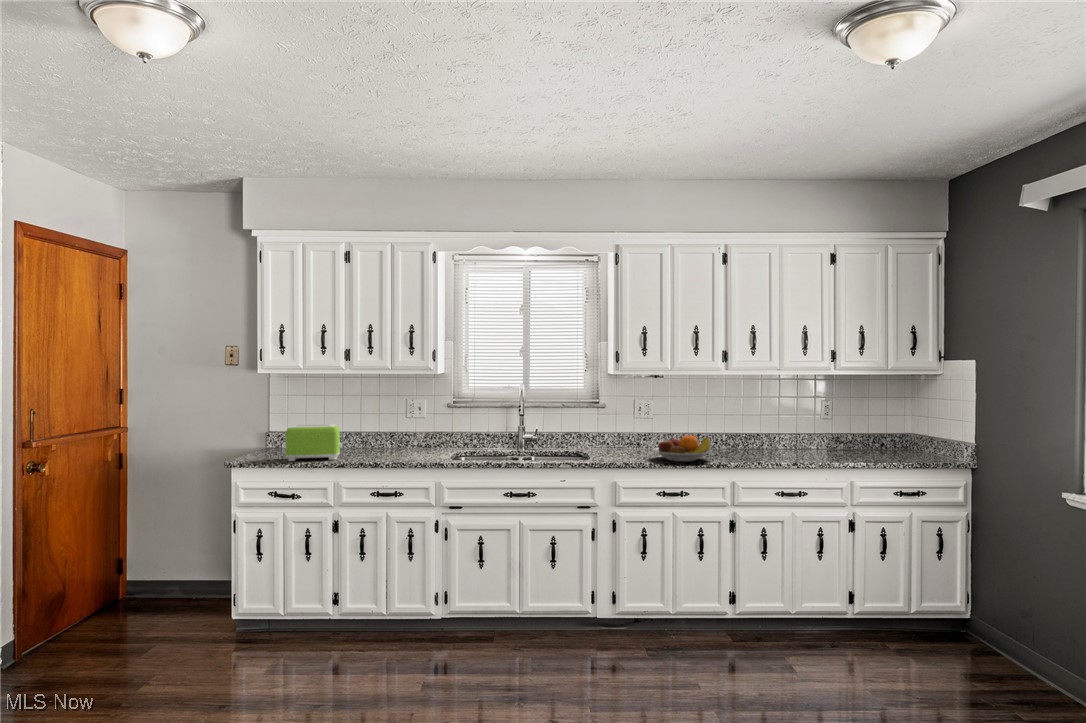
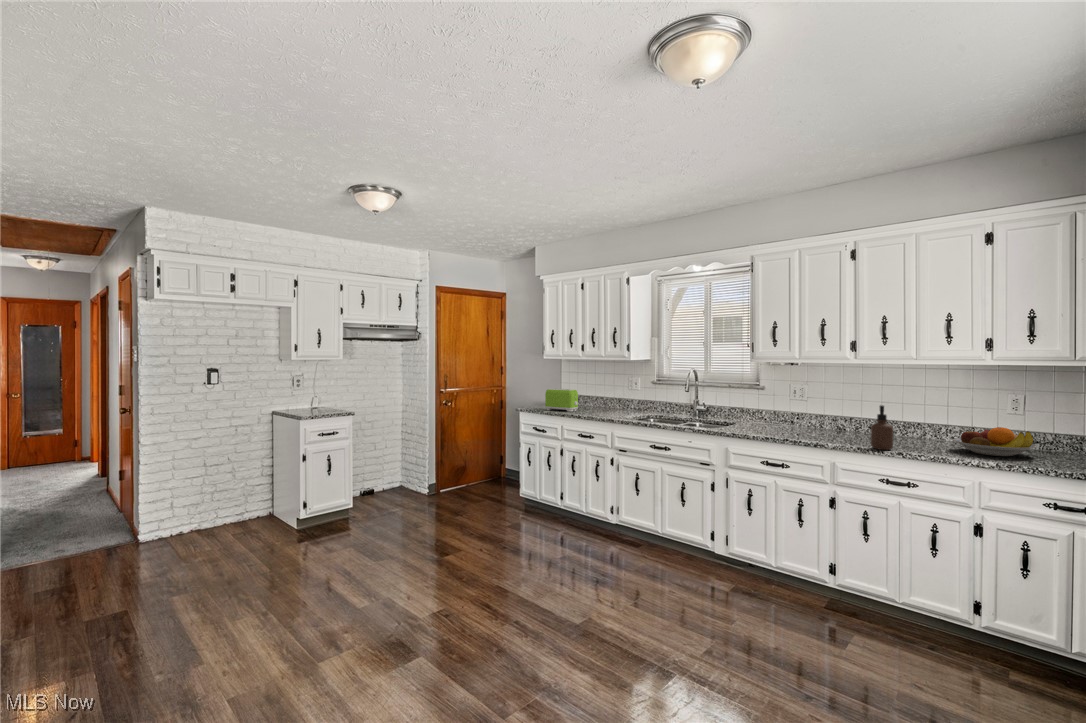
soap dispenser: none [763,420,783,465] -> present [871,405,893,450]
fruit bowl: present [653,435,712,462] -> present [953,427,1037,456]

